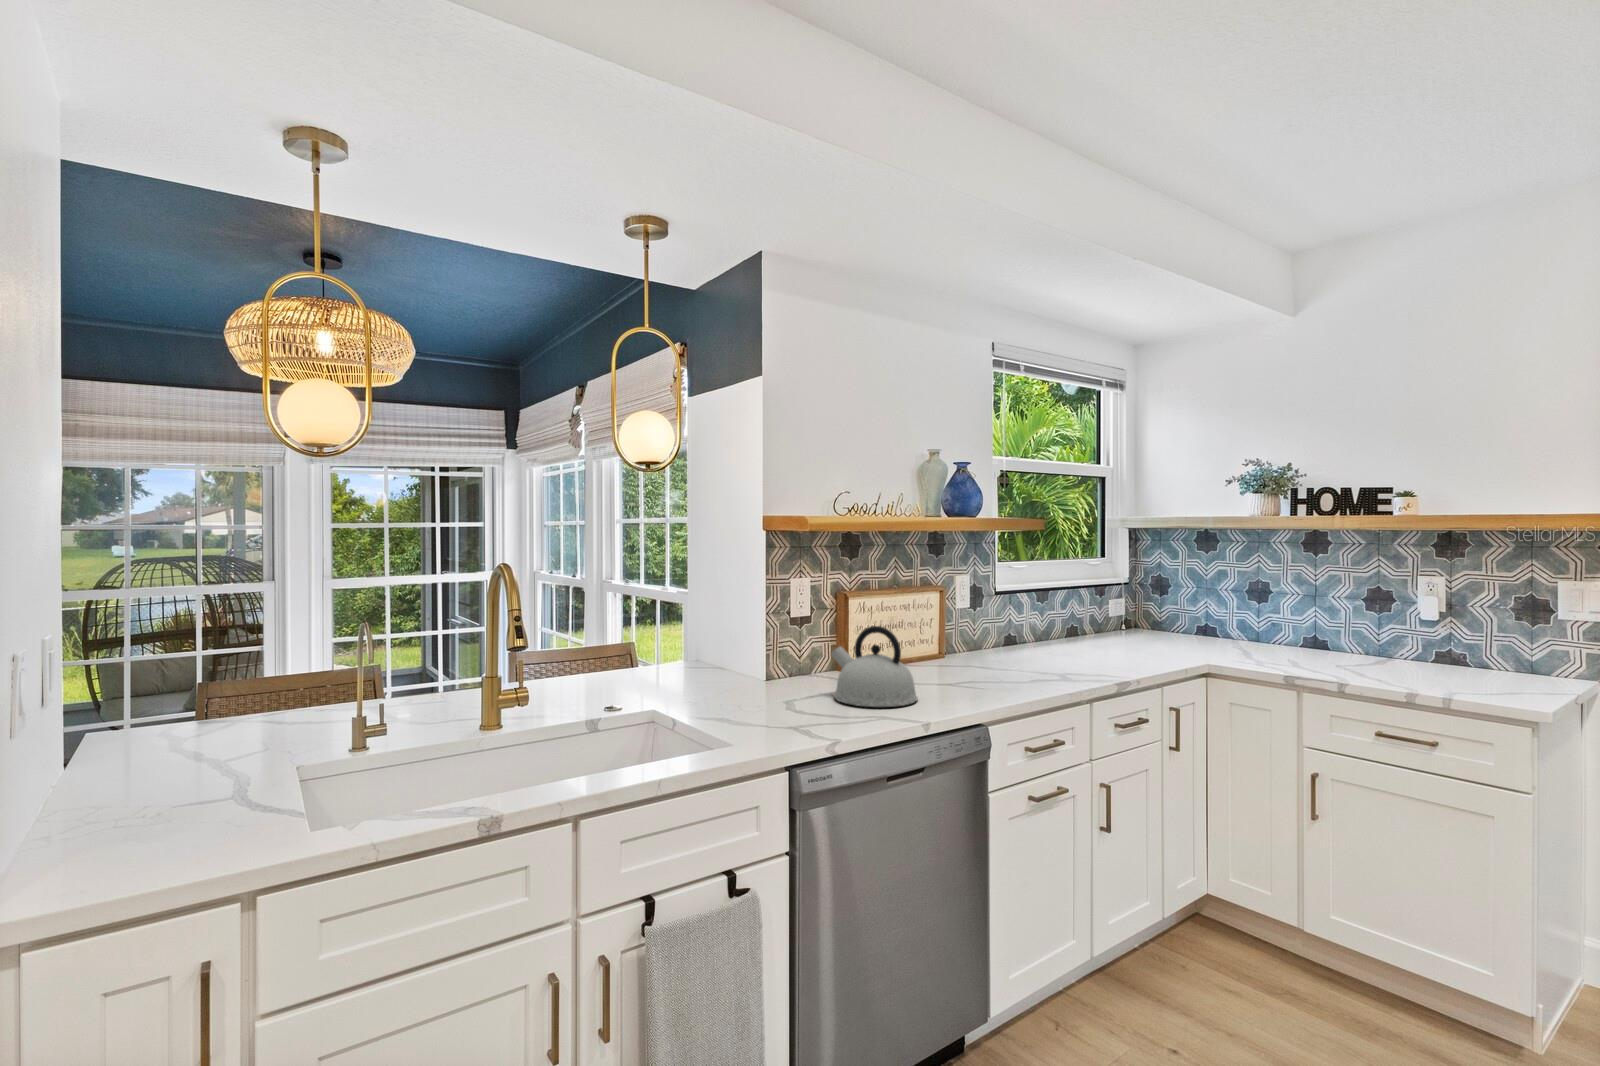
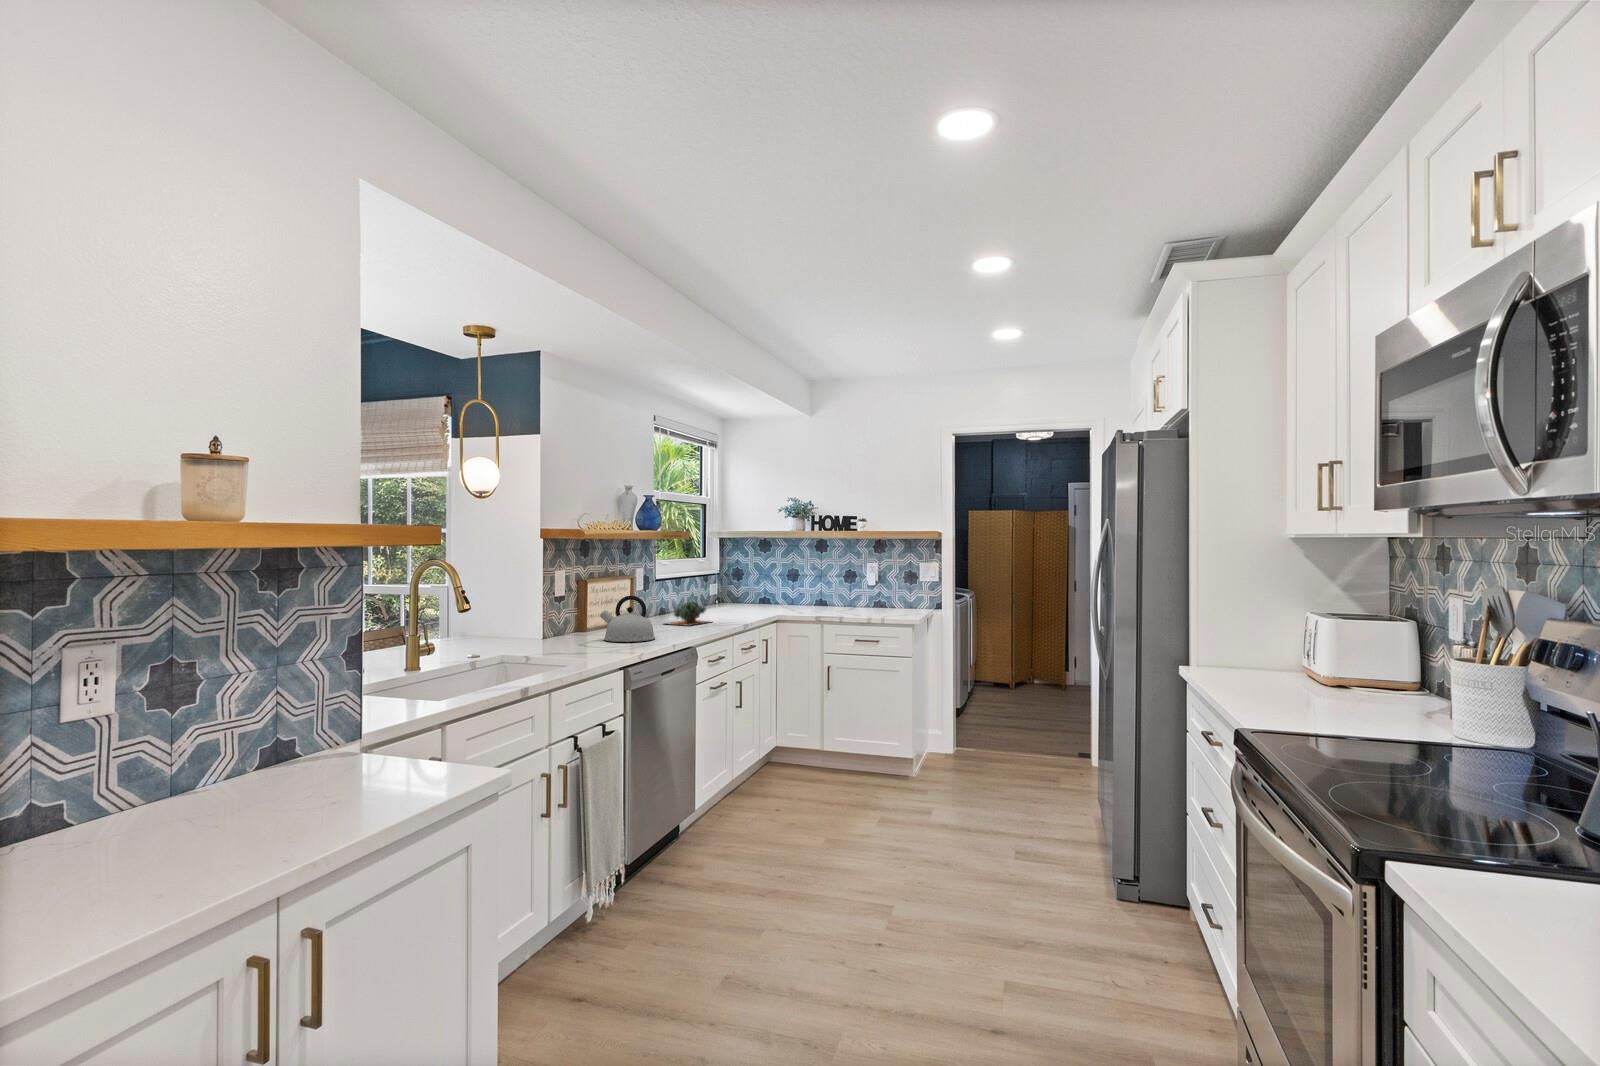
succulent plant: none [979,632,1069,676] -> present [668,601,709,626]

